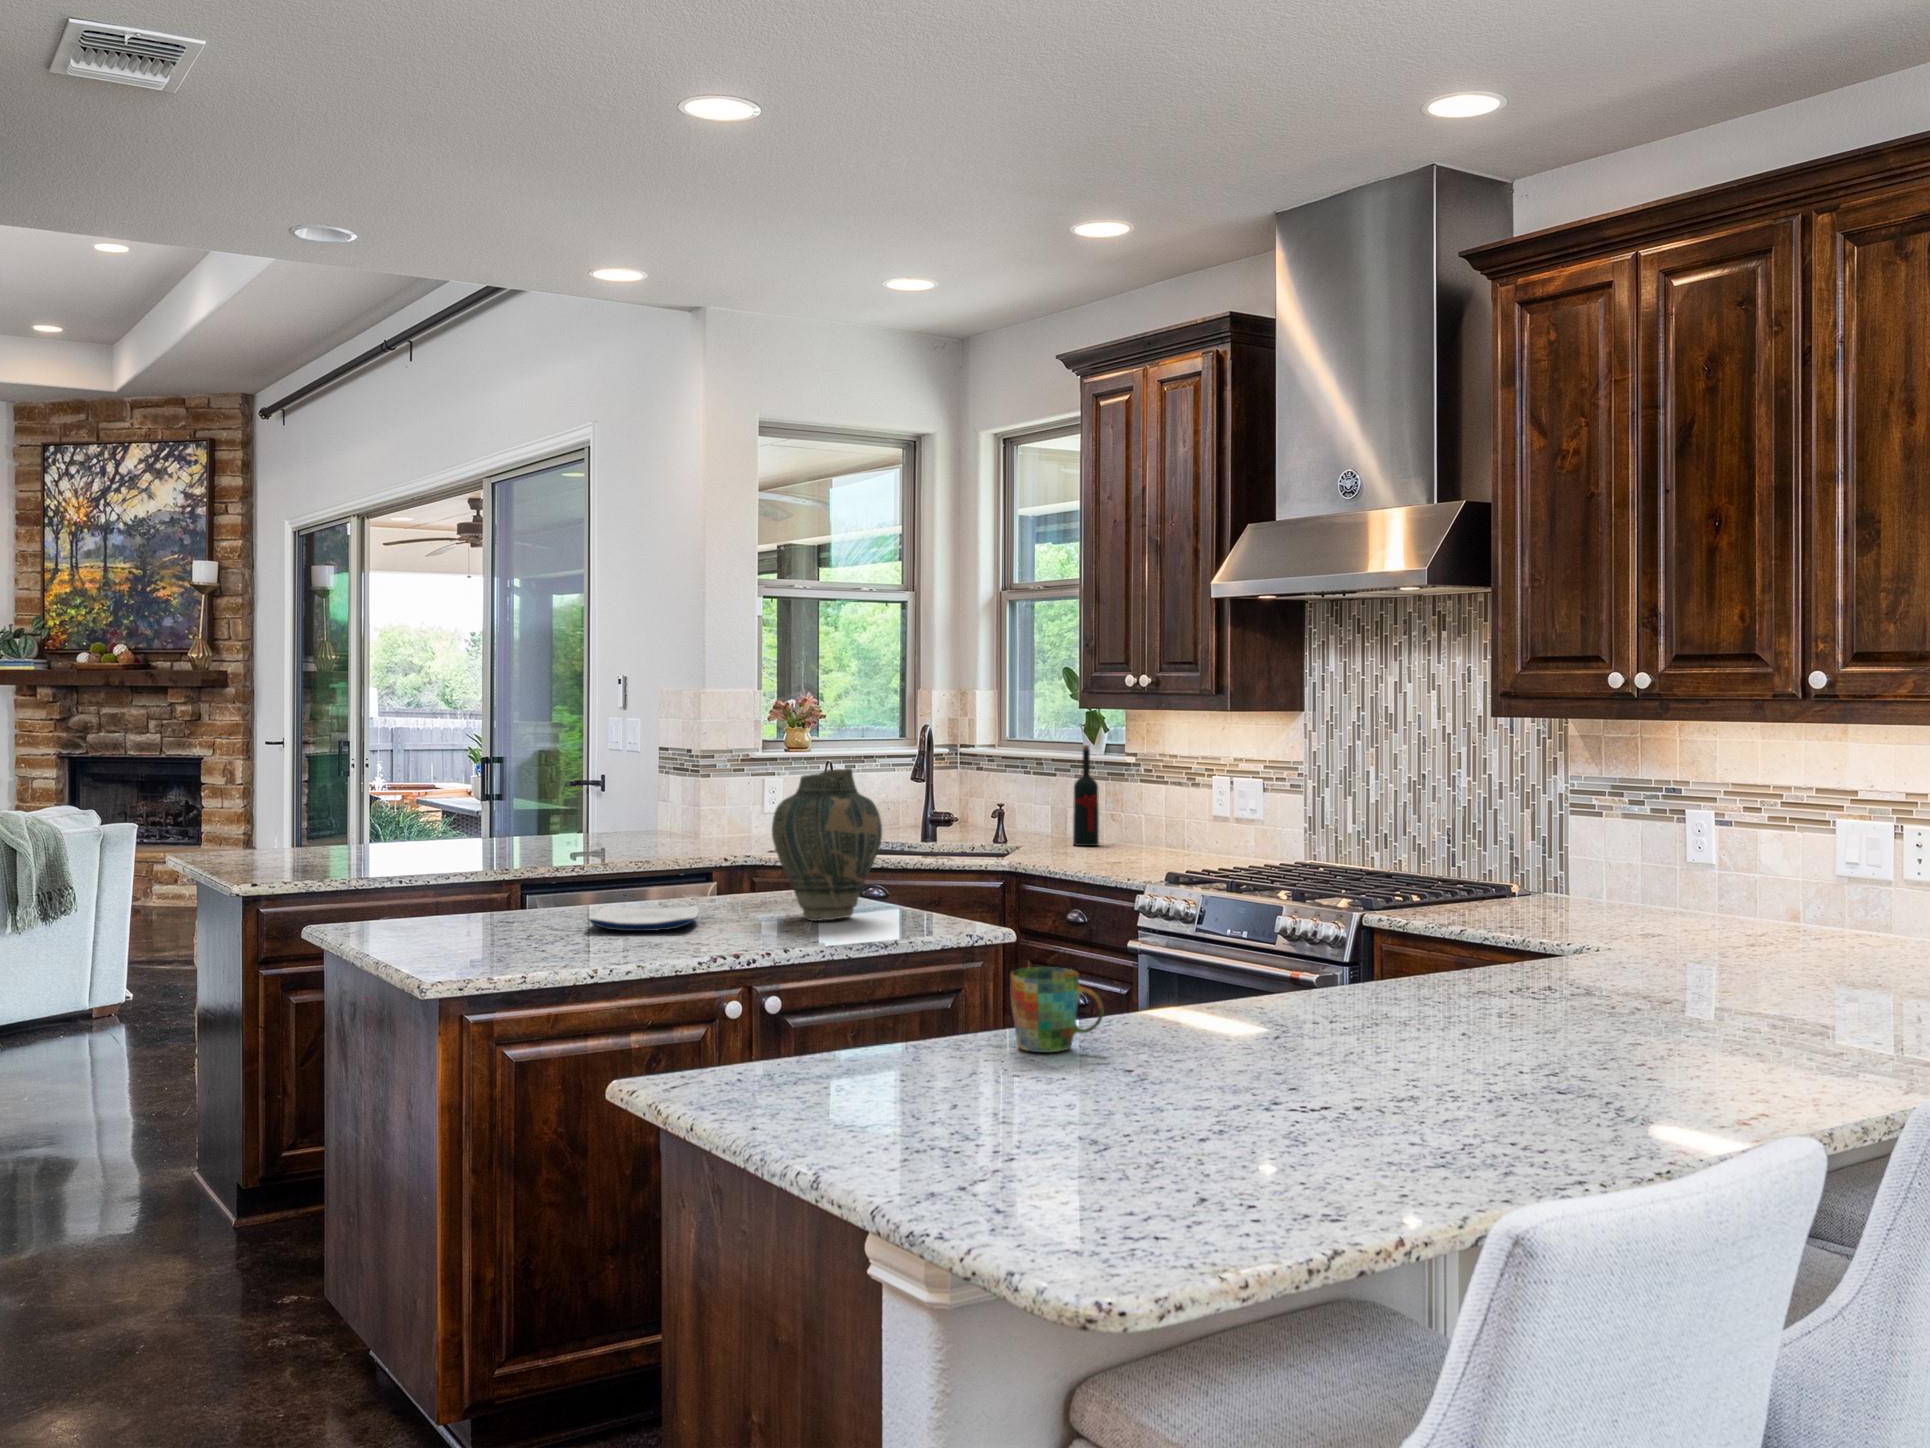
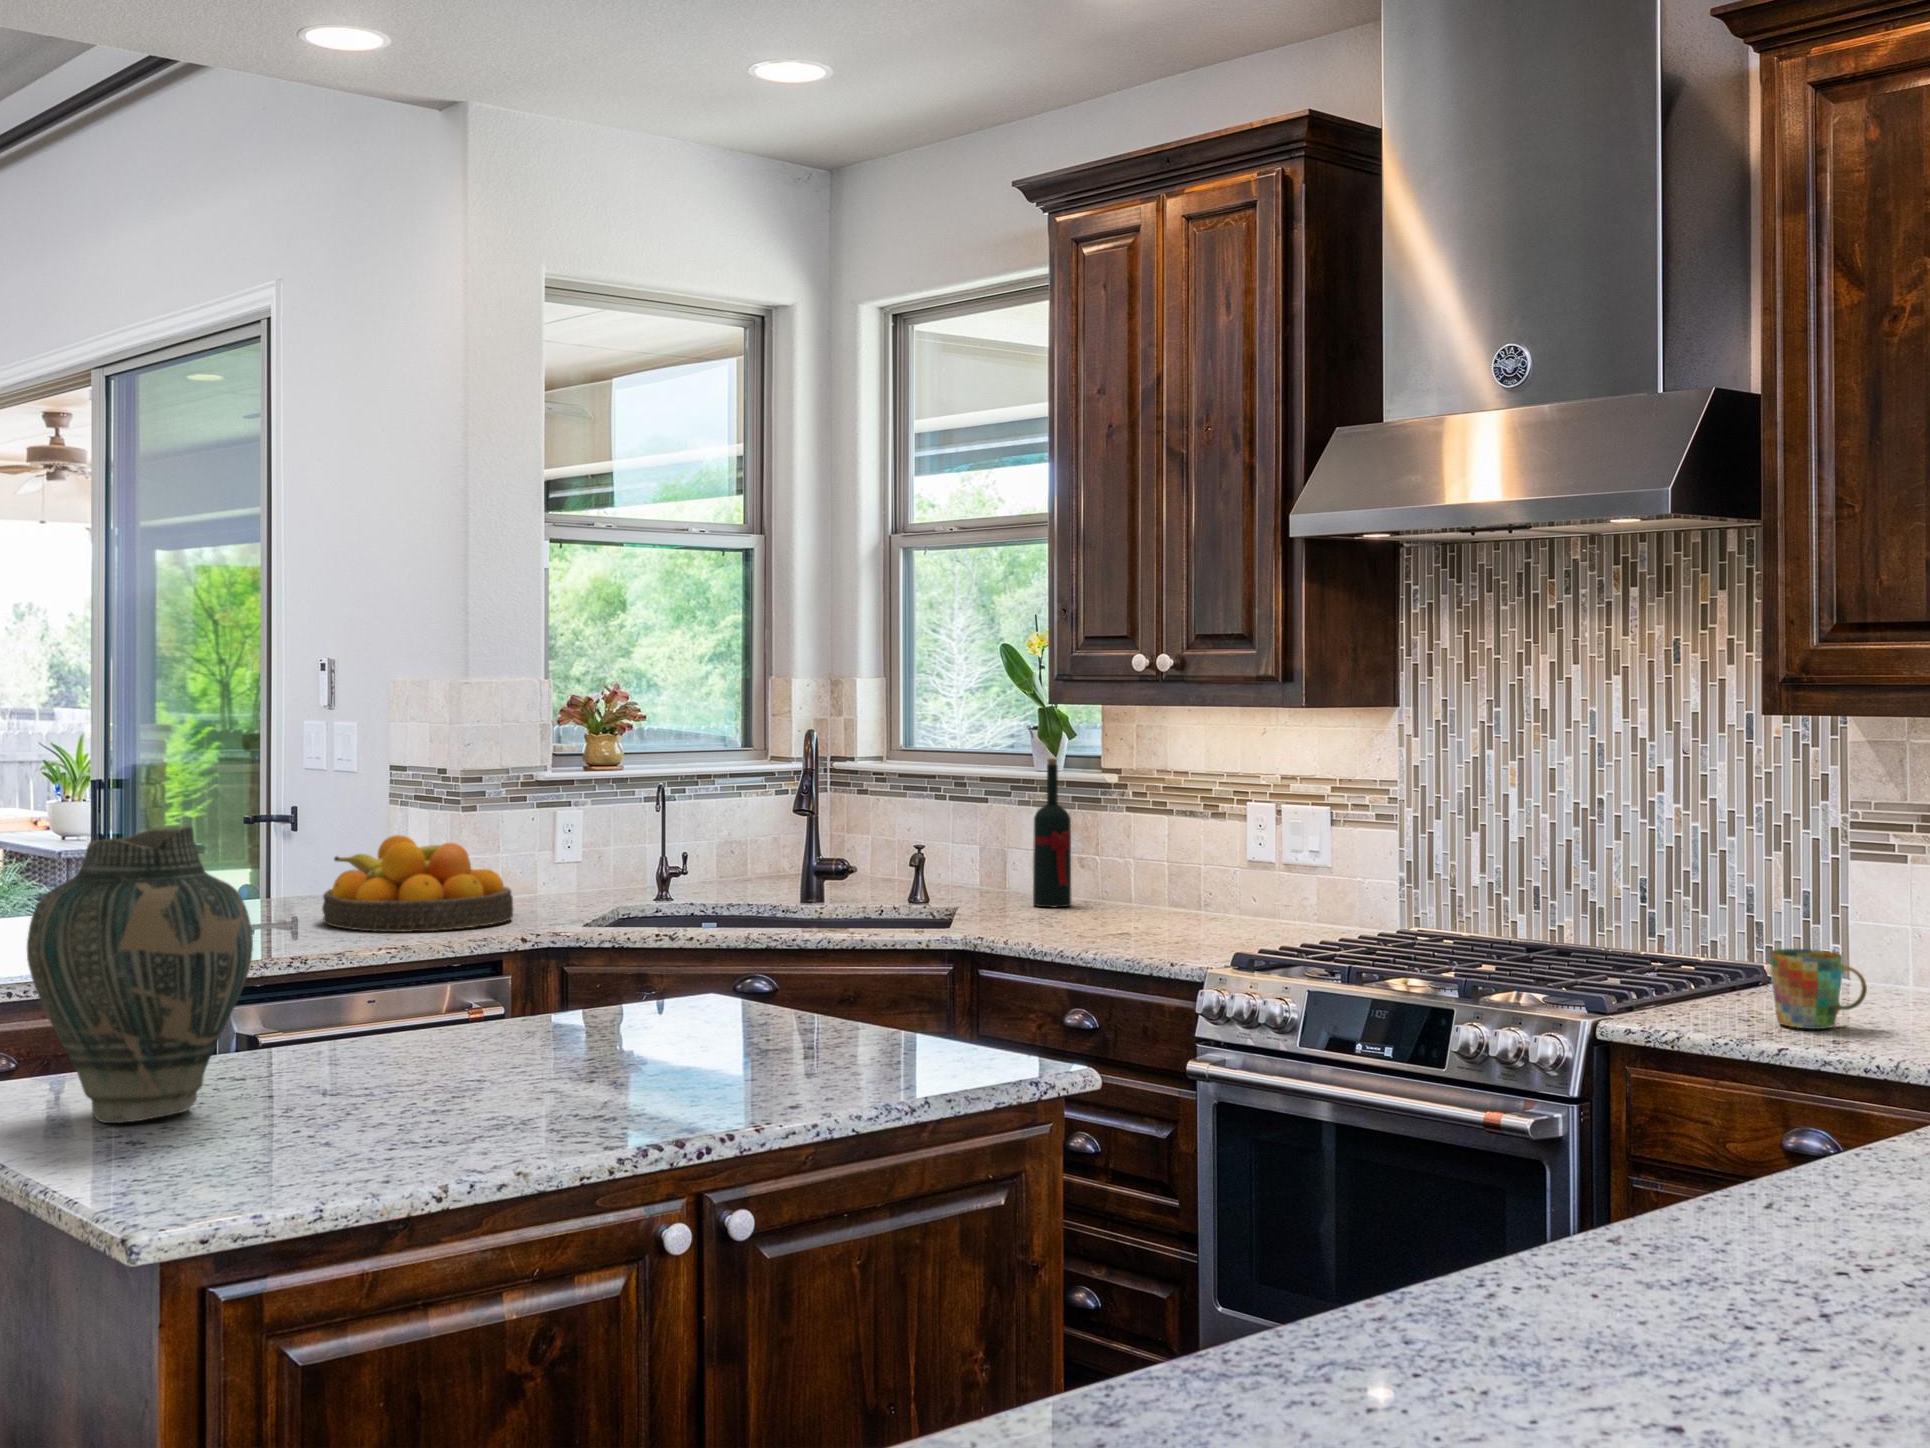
vase: present [772,768,882,921] -> present [27,826,253,1123]
fruit bowl: none [602,791,723,852] -> present [322,835,513,932]
plate: present [589,906,699,931] -> none [390,1042,577,1095]
mug: present [1010,967,1104,1052] -> present [1771,949,1867,1029]

